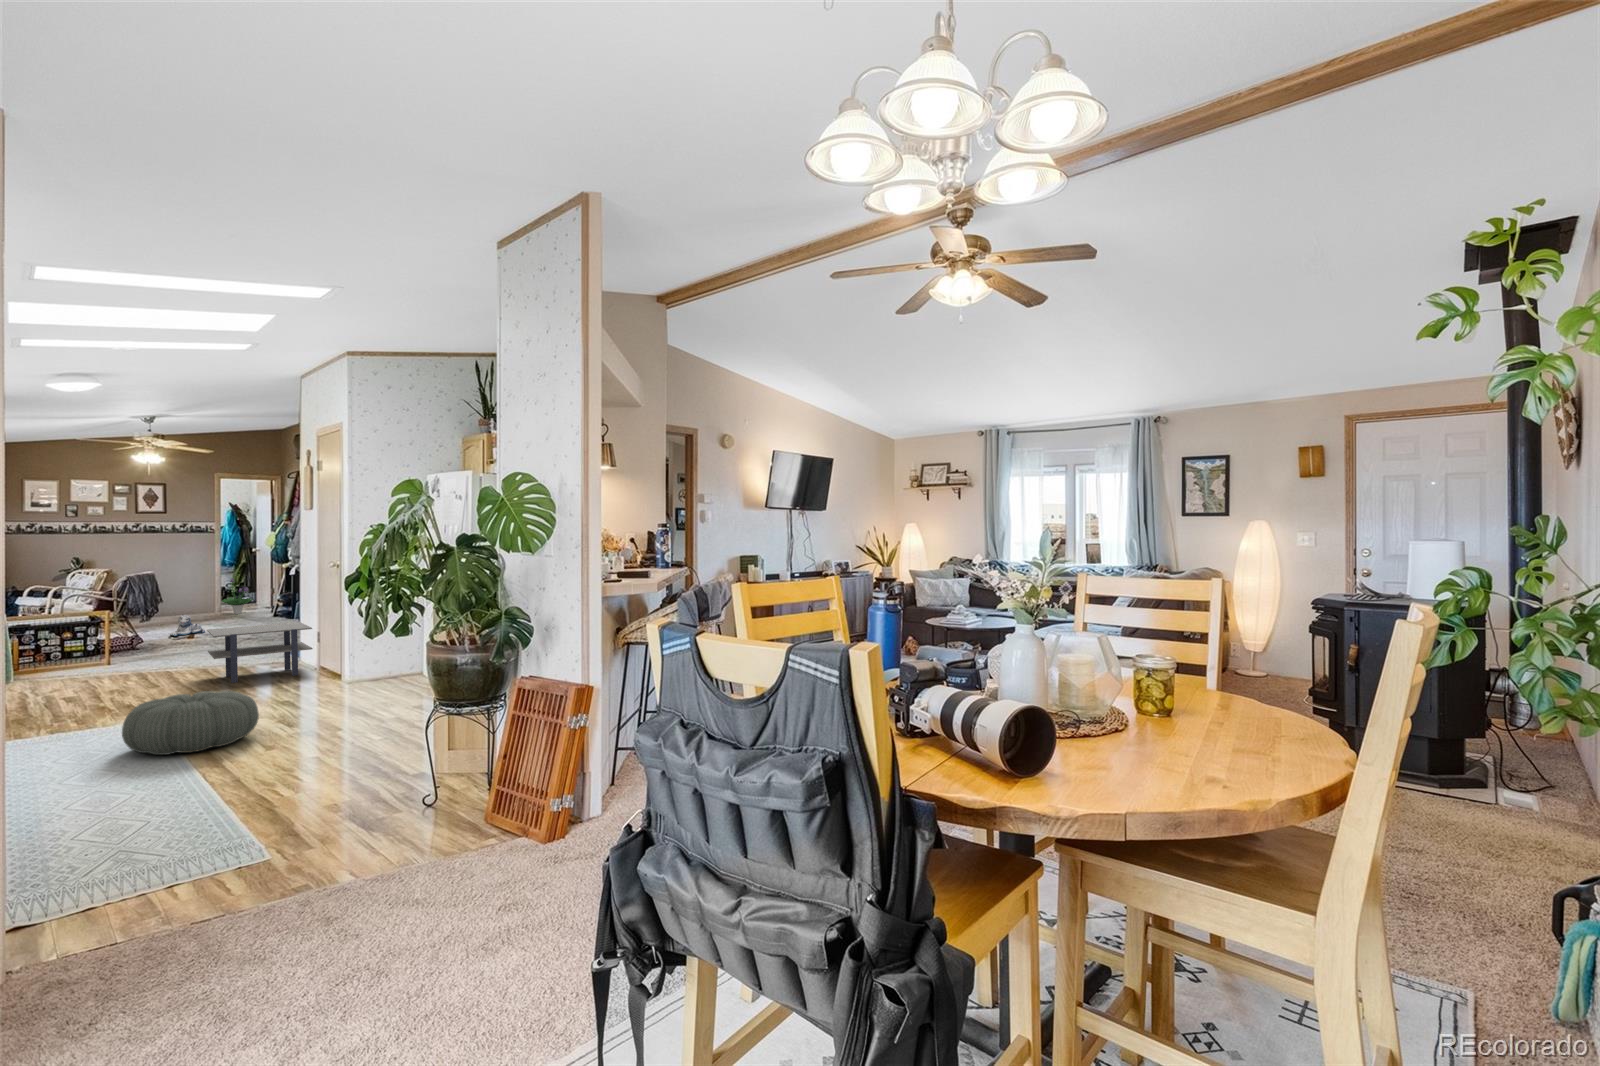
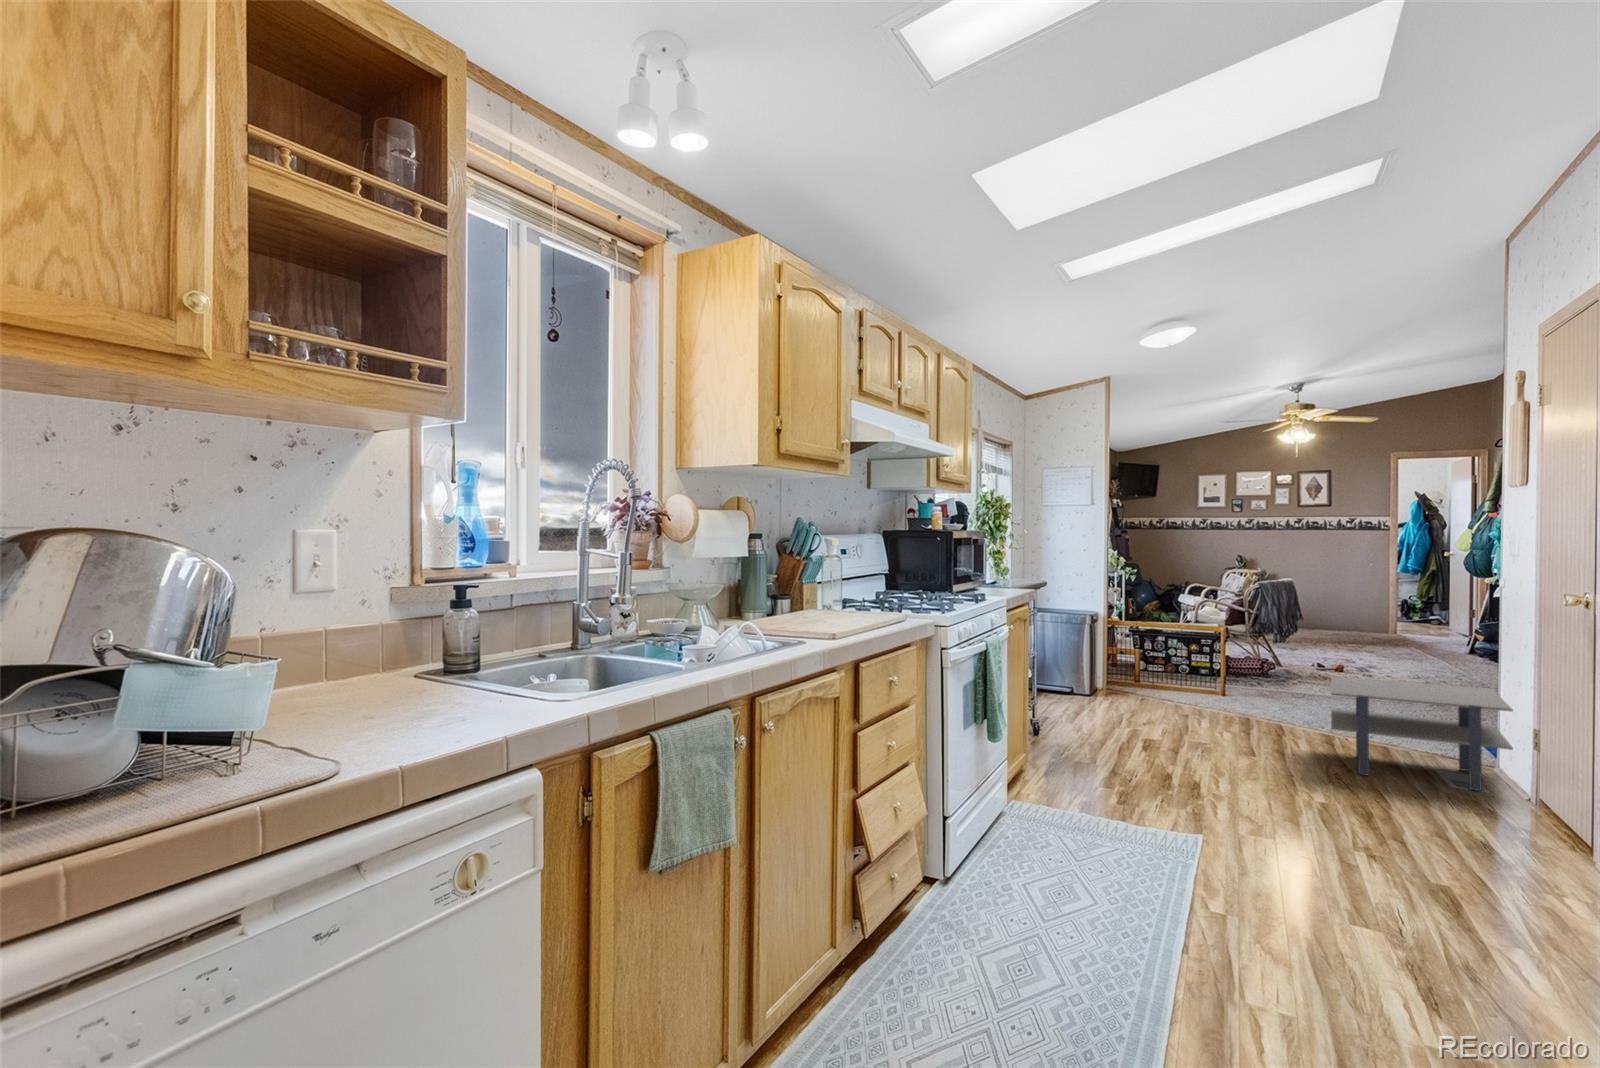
potted plant: present [222,578,254,614] -> none [1398,589,1445,638]
plush toy: present [170,615,205,636] -> none [1320,634,1366,662]
pouf: present [122,691,259,755] -> none [1107,818,1347,973]

